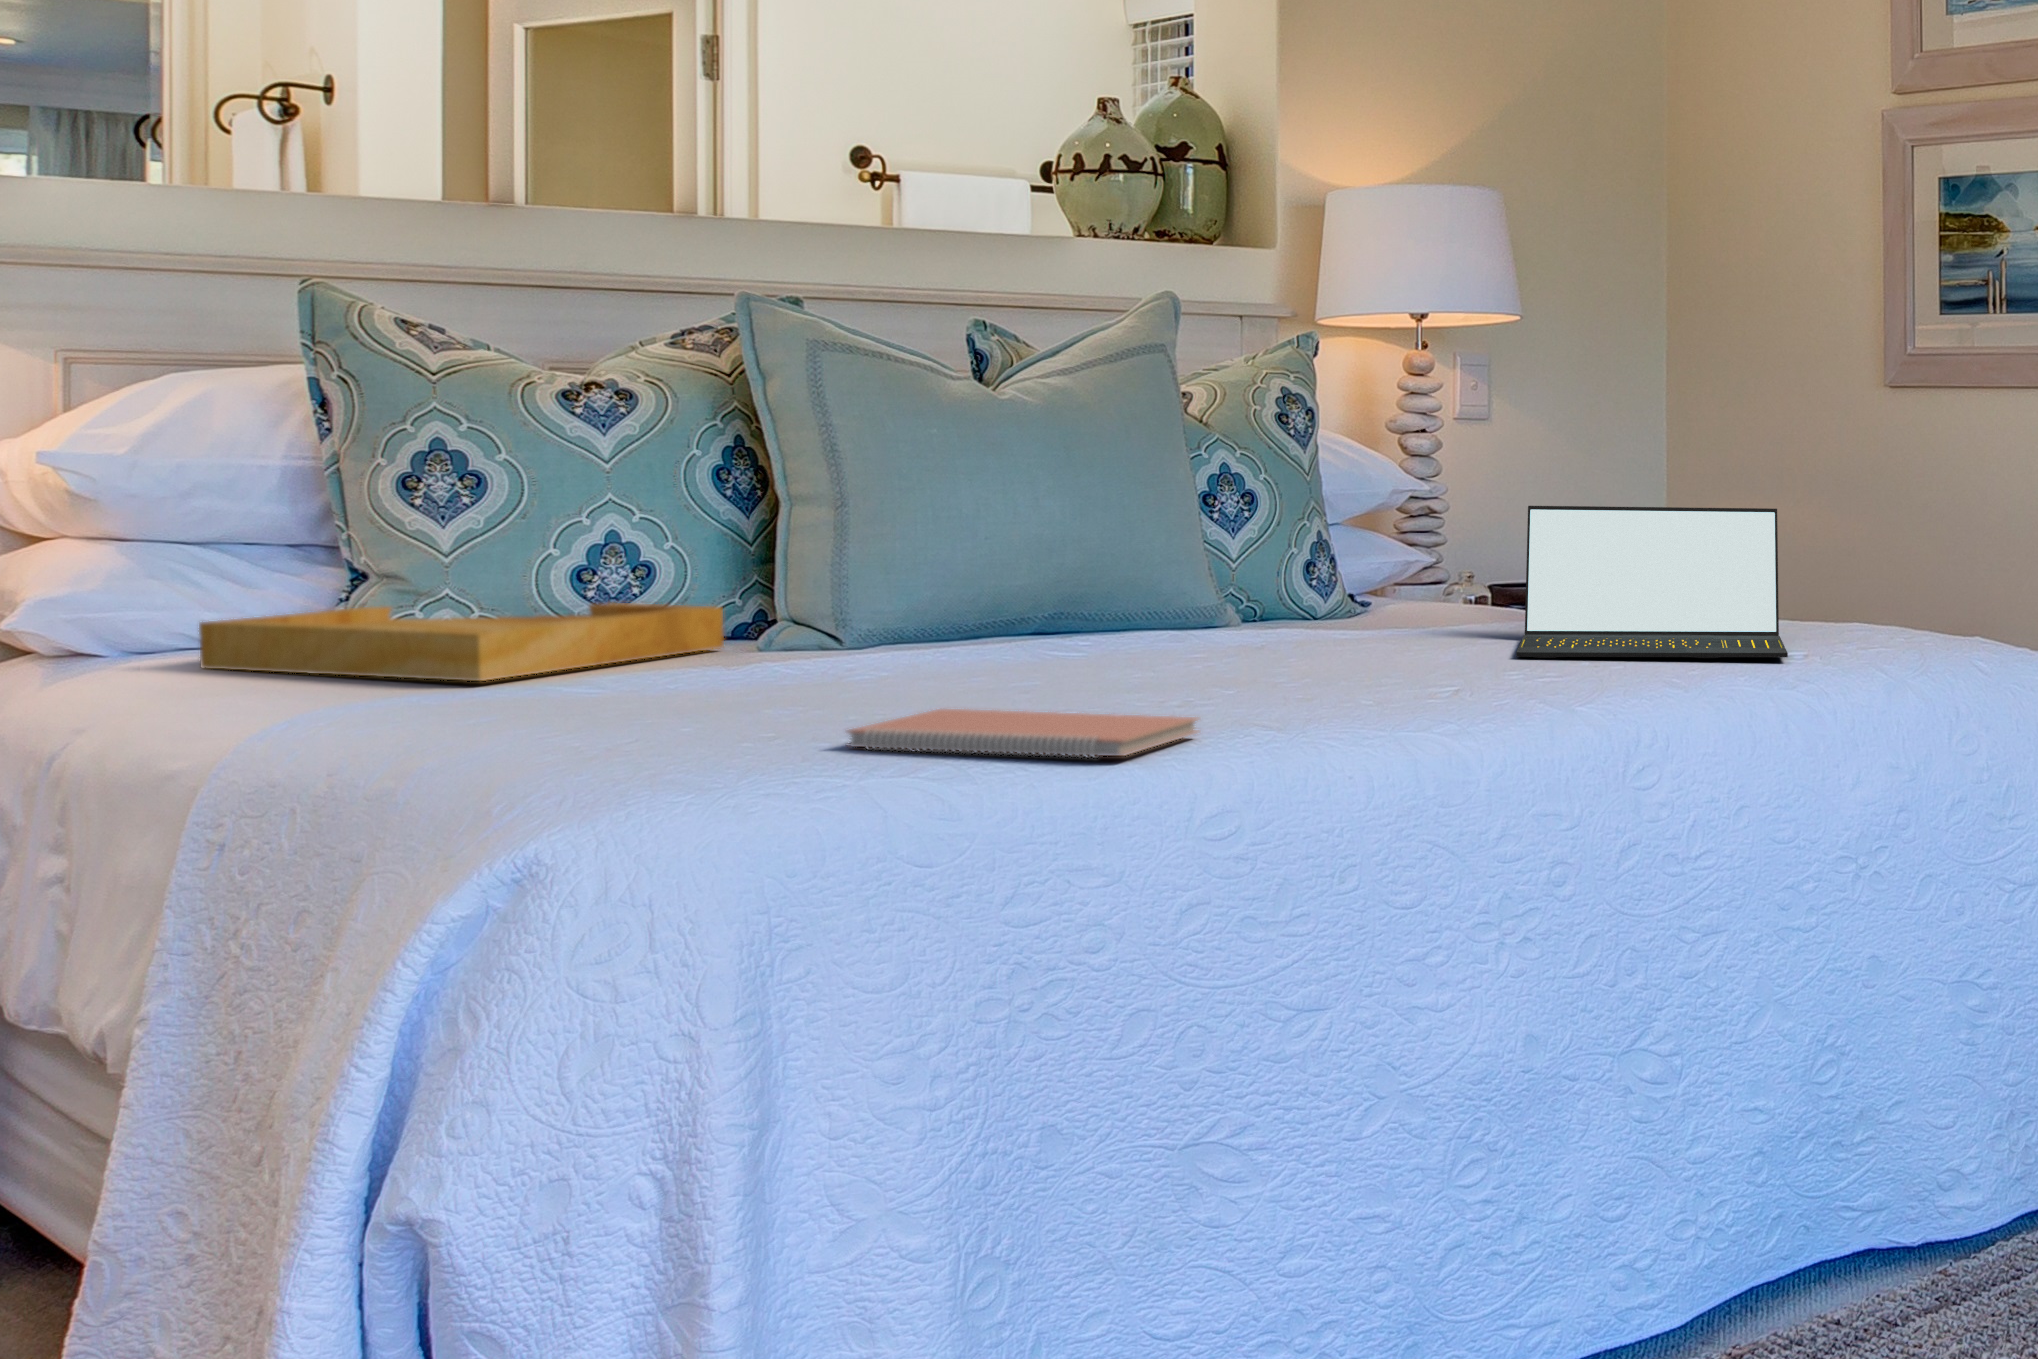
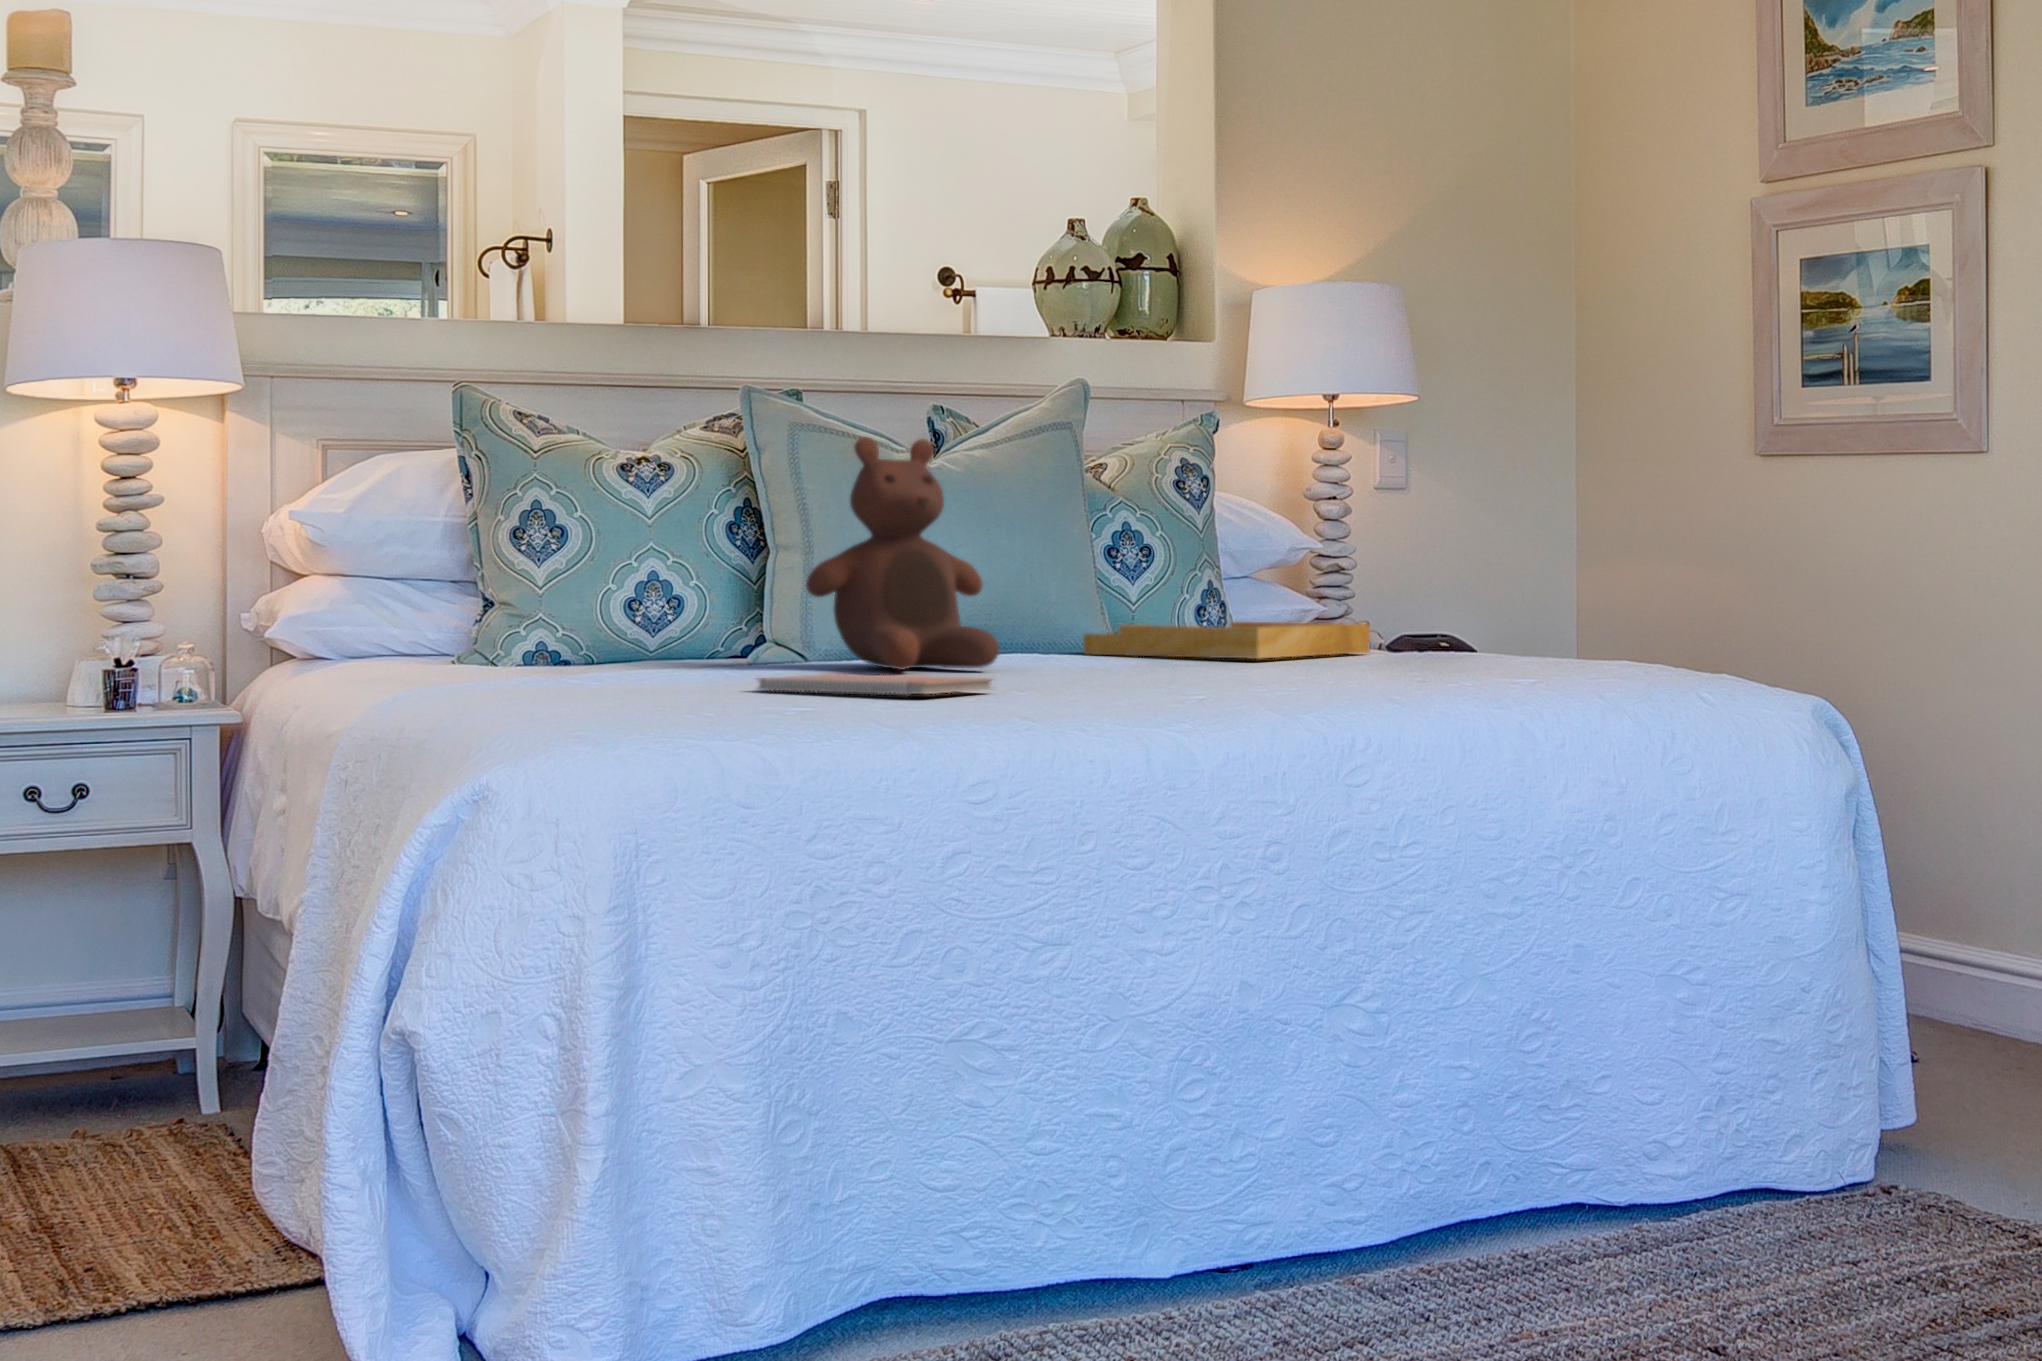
stuffed bear: none [866,369,1137,680] -> present [806,437,999,670]
laptop: present [1516,506,1788,658] -> none [1307,553,1556,672]
tray: present [199,603,724,681] -> present [1083,622,1370,659]

